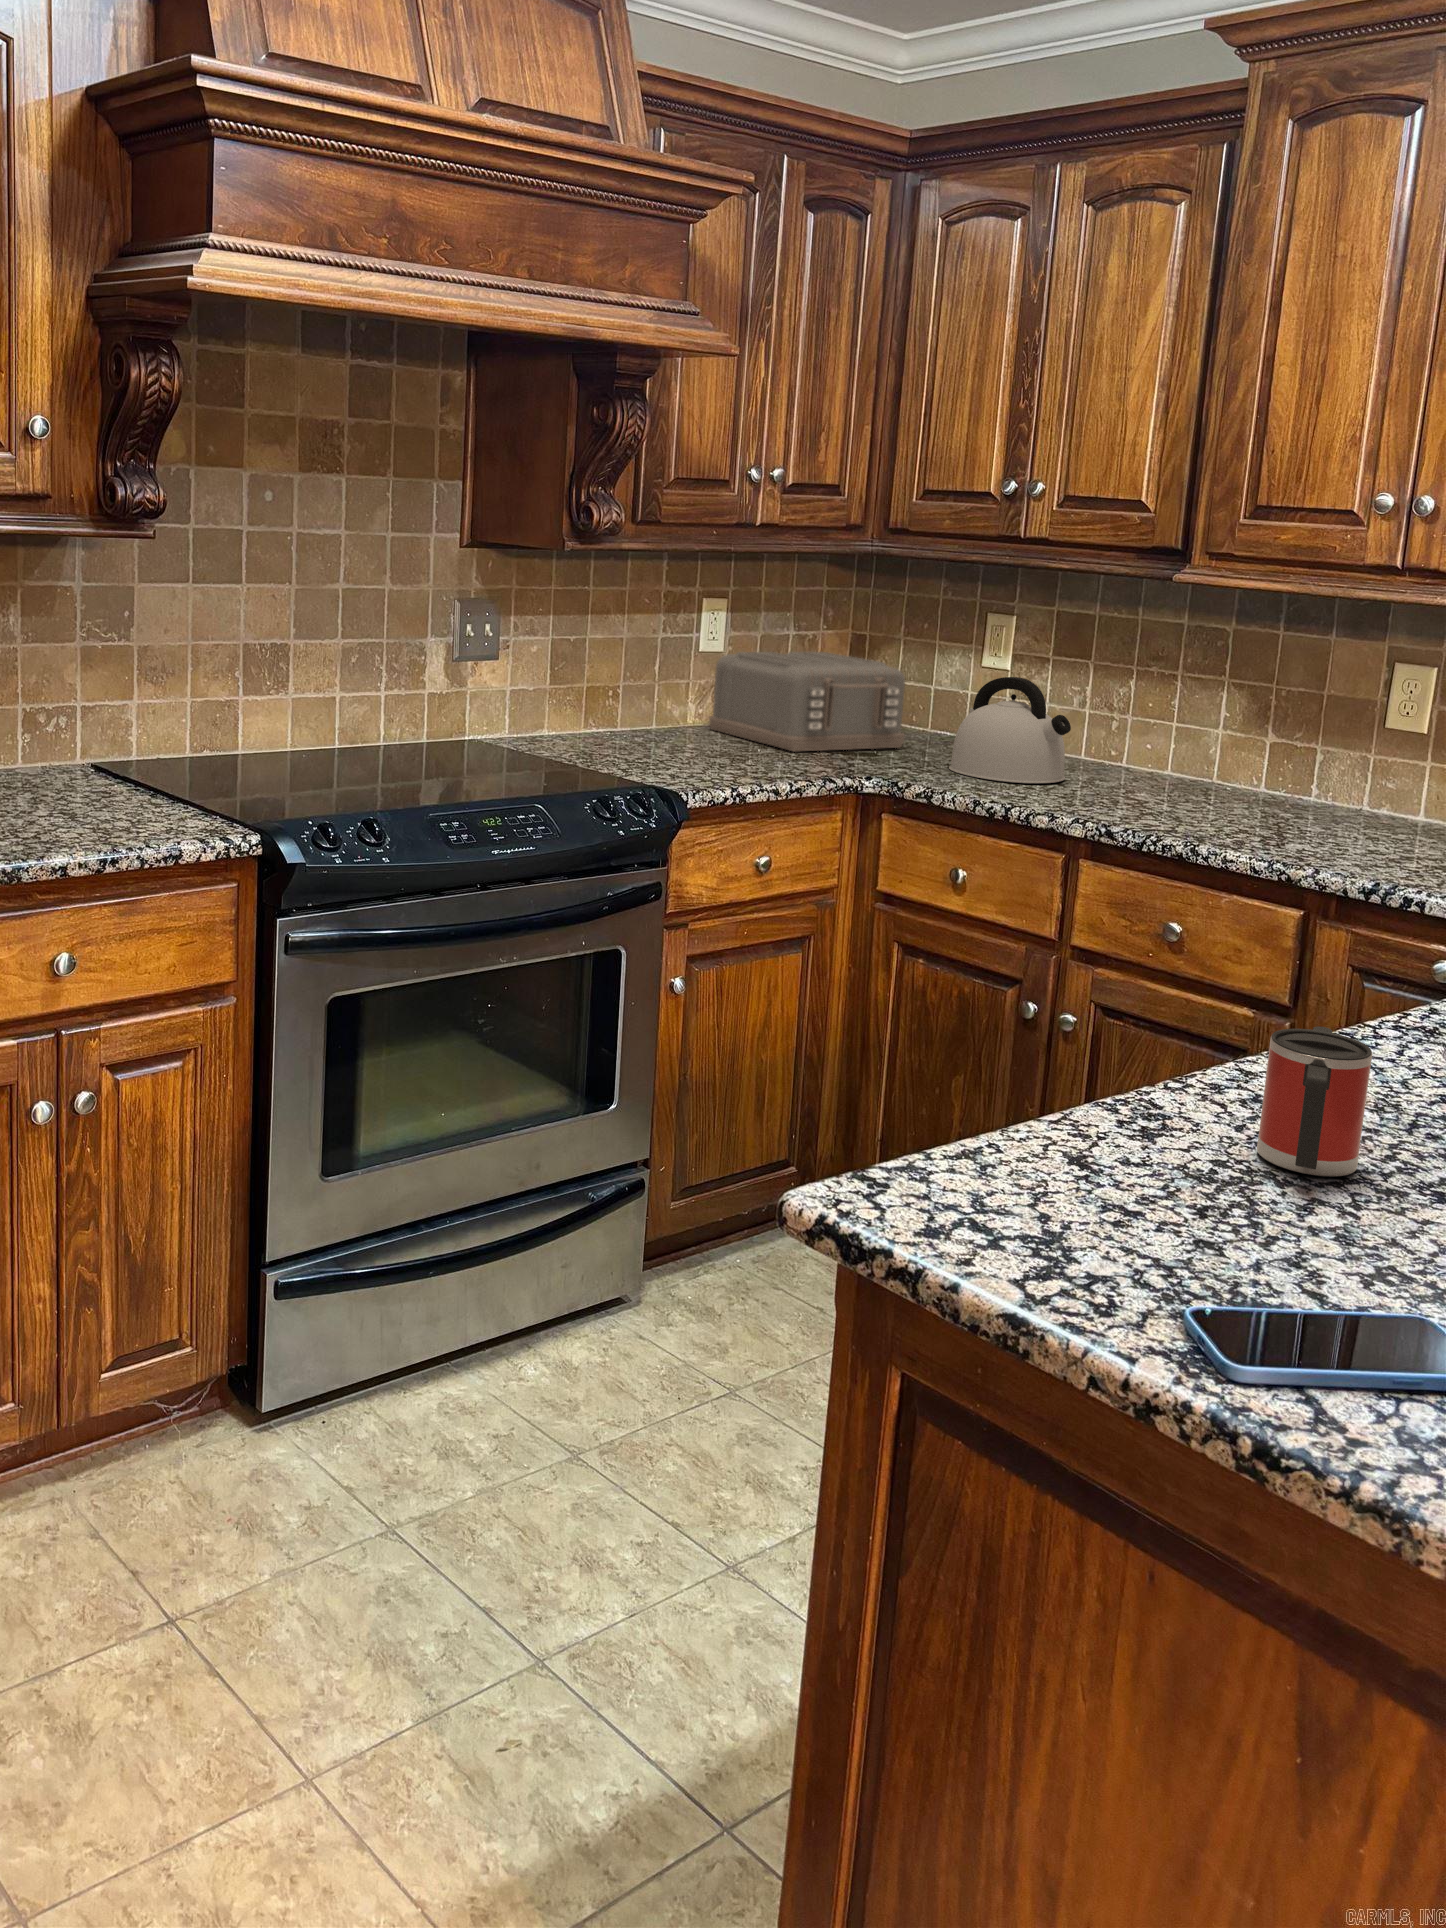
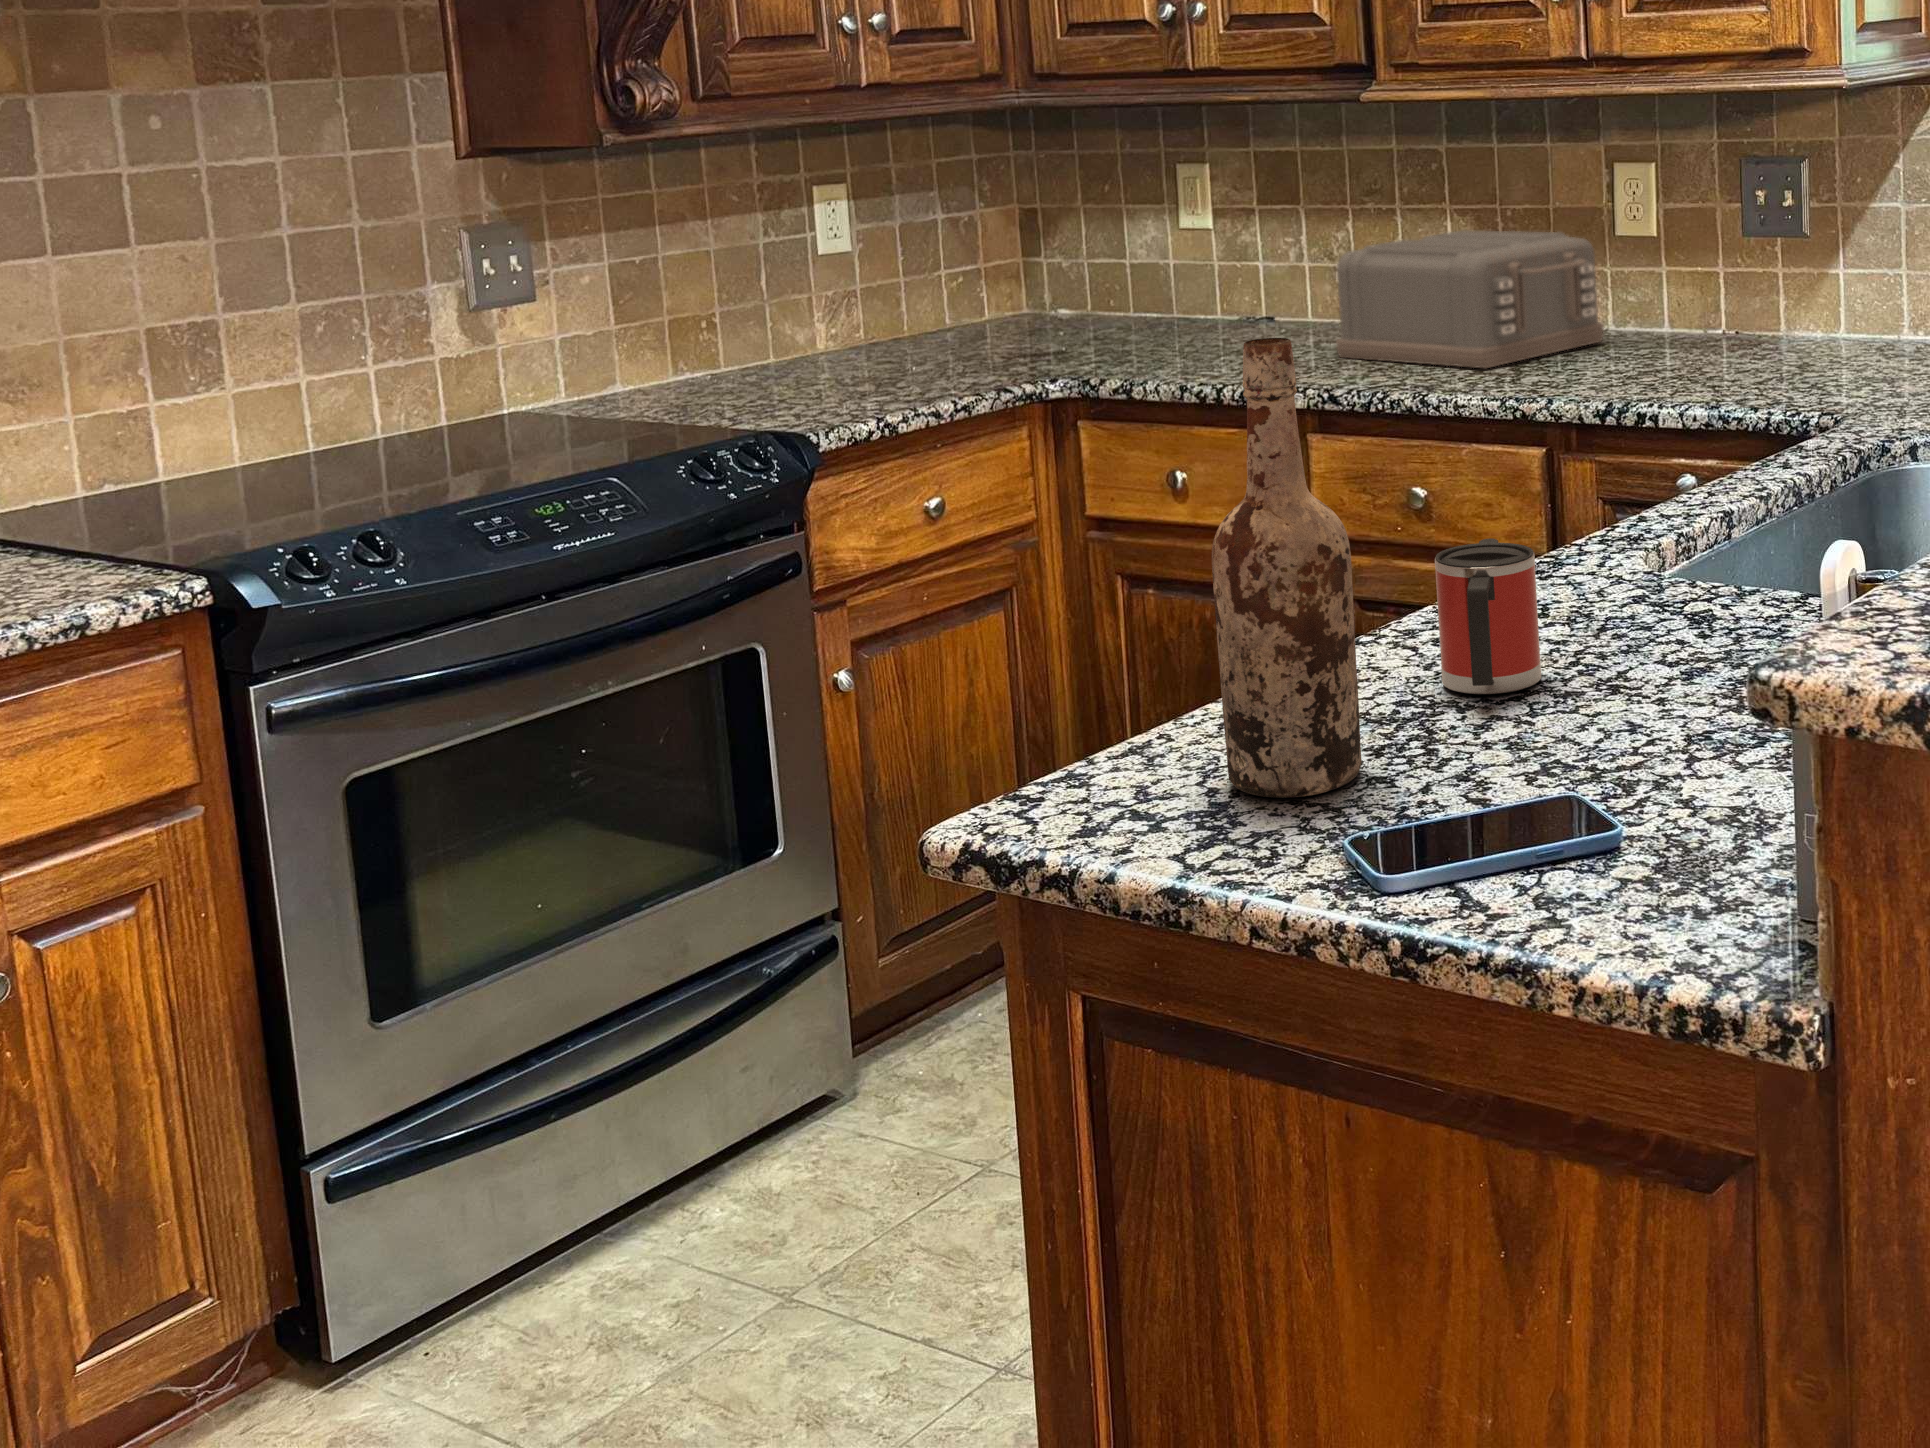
toaster: present [709,652,905,752] -> present [1336,230,1604,369]
kettle: present [949,677,1071,783] -> none [1145,234,1282,360]
wine bottle: none [1063,820,1216,1246] -> present [1212,338,1361,798]

